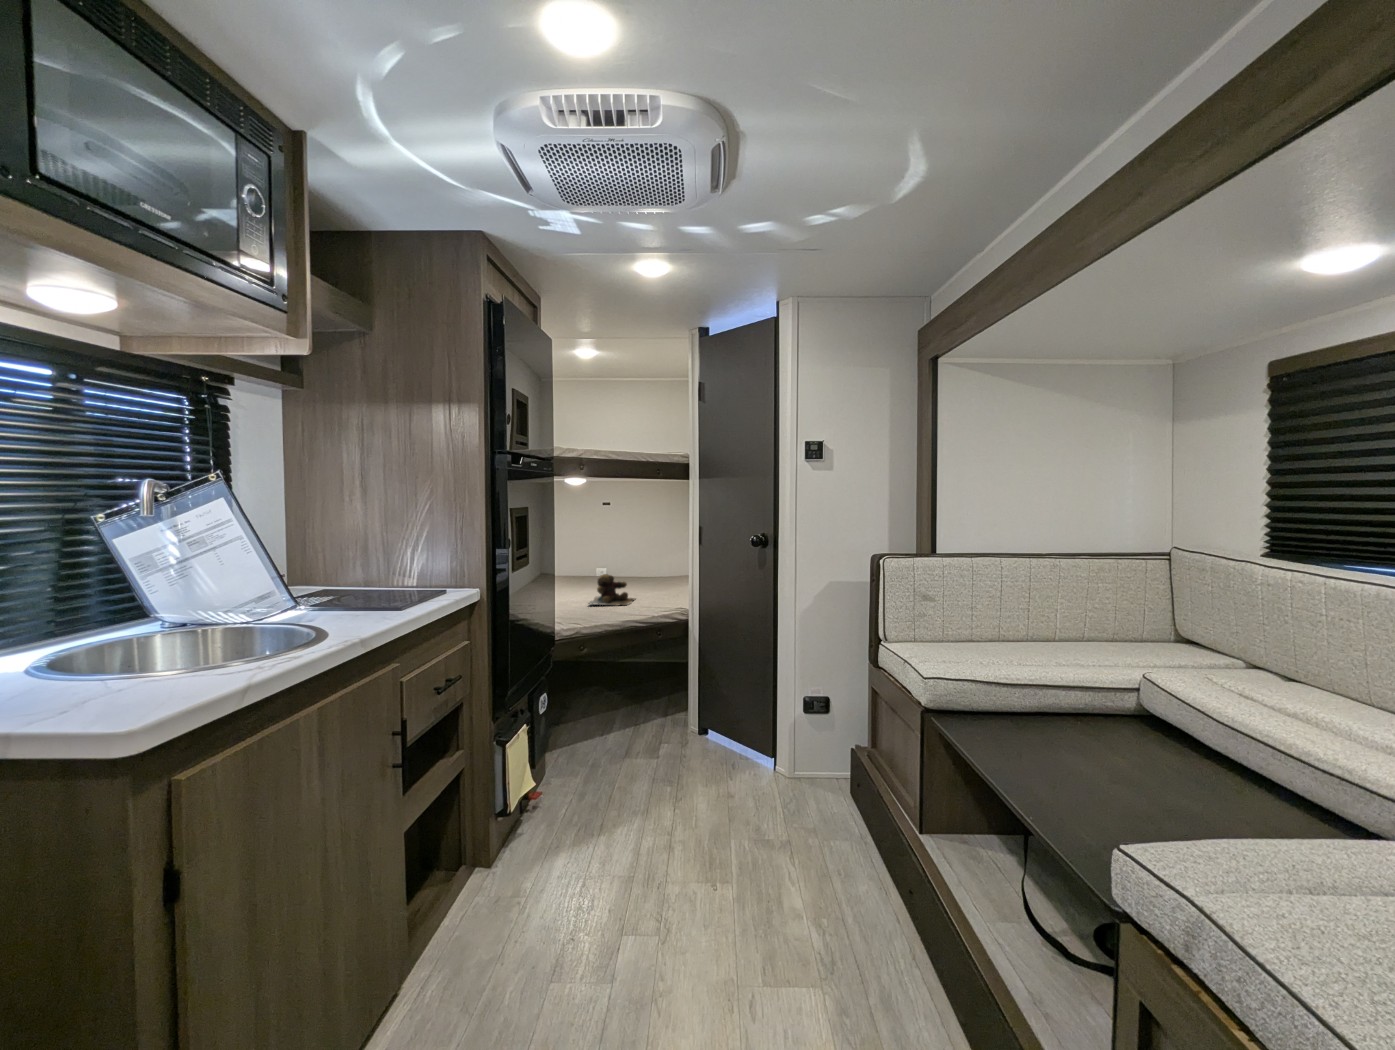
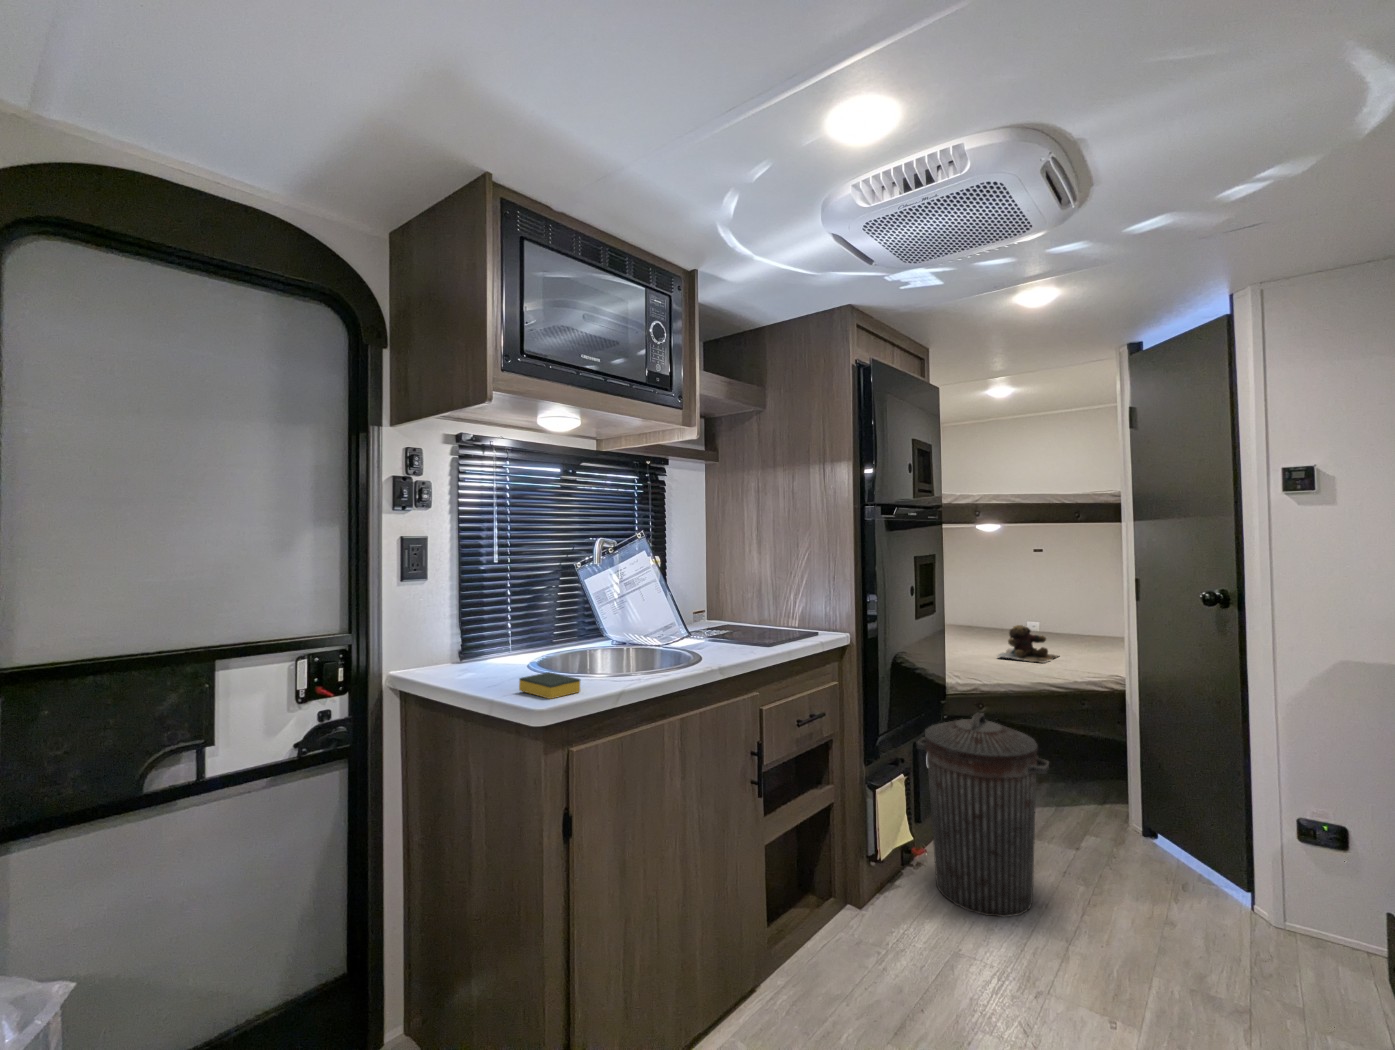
trash can: none [544,651,657,831] -> present [917,713,1049,917]
sponge: none [78,662,203,697] -> present [519,672,580,699]

